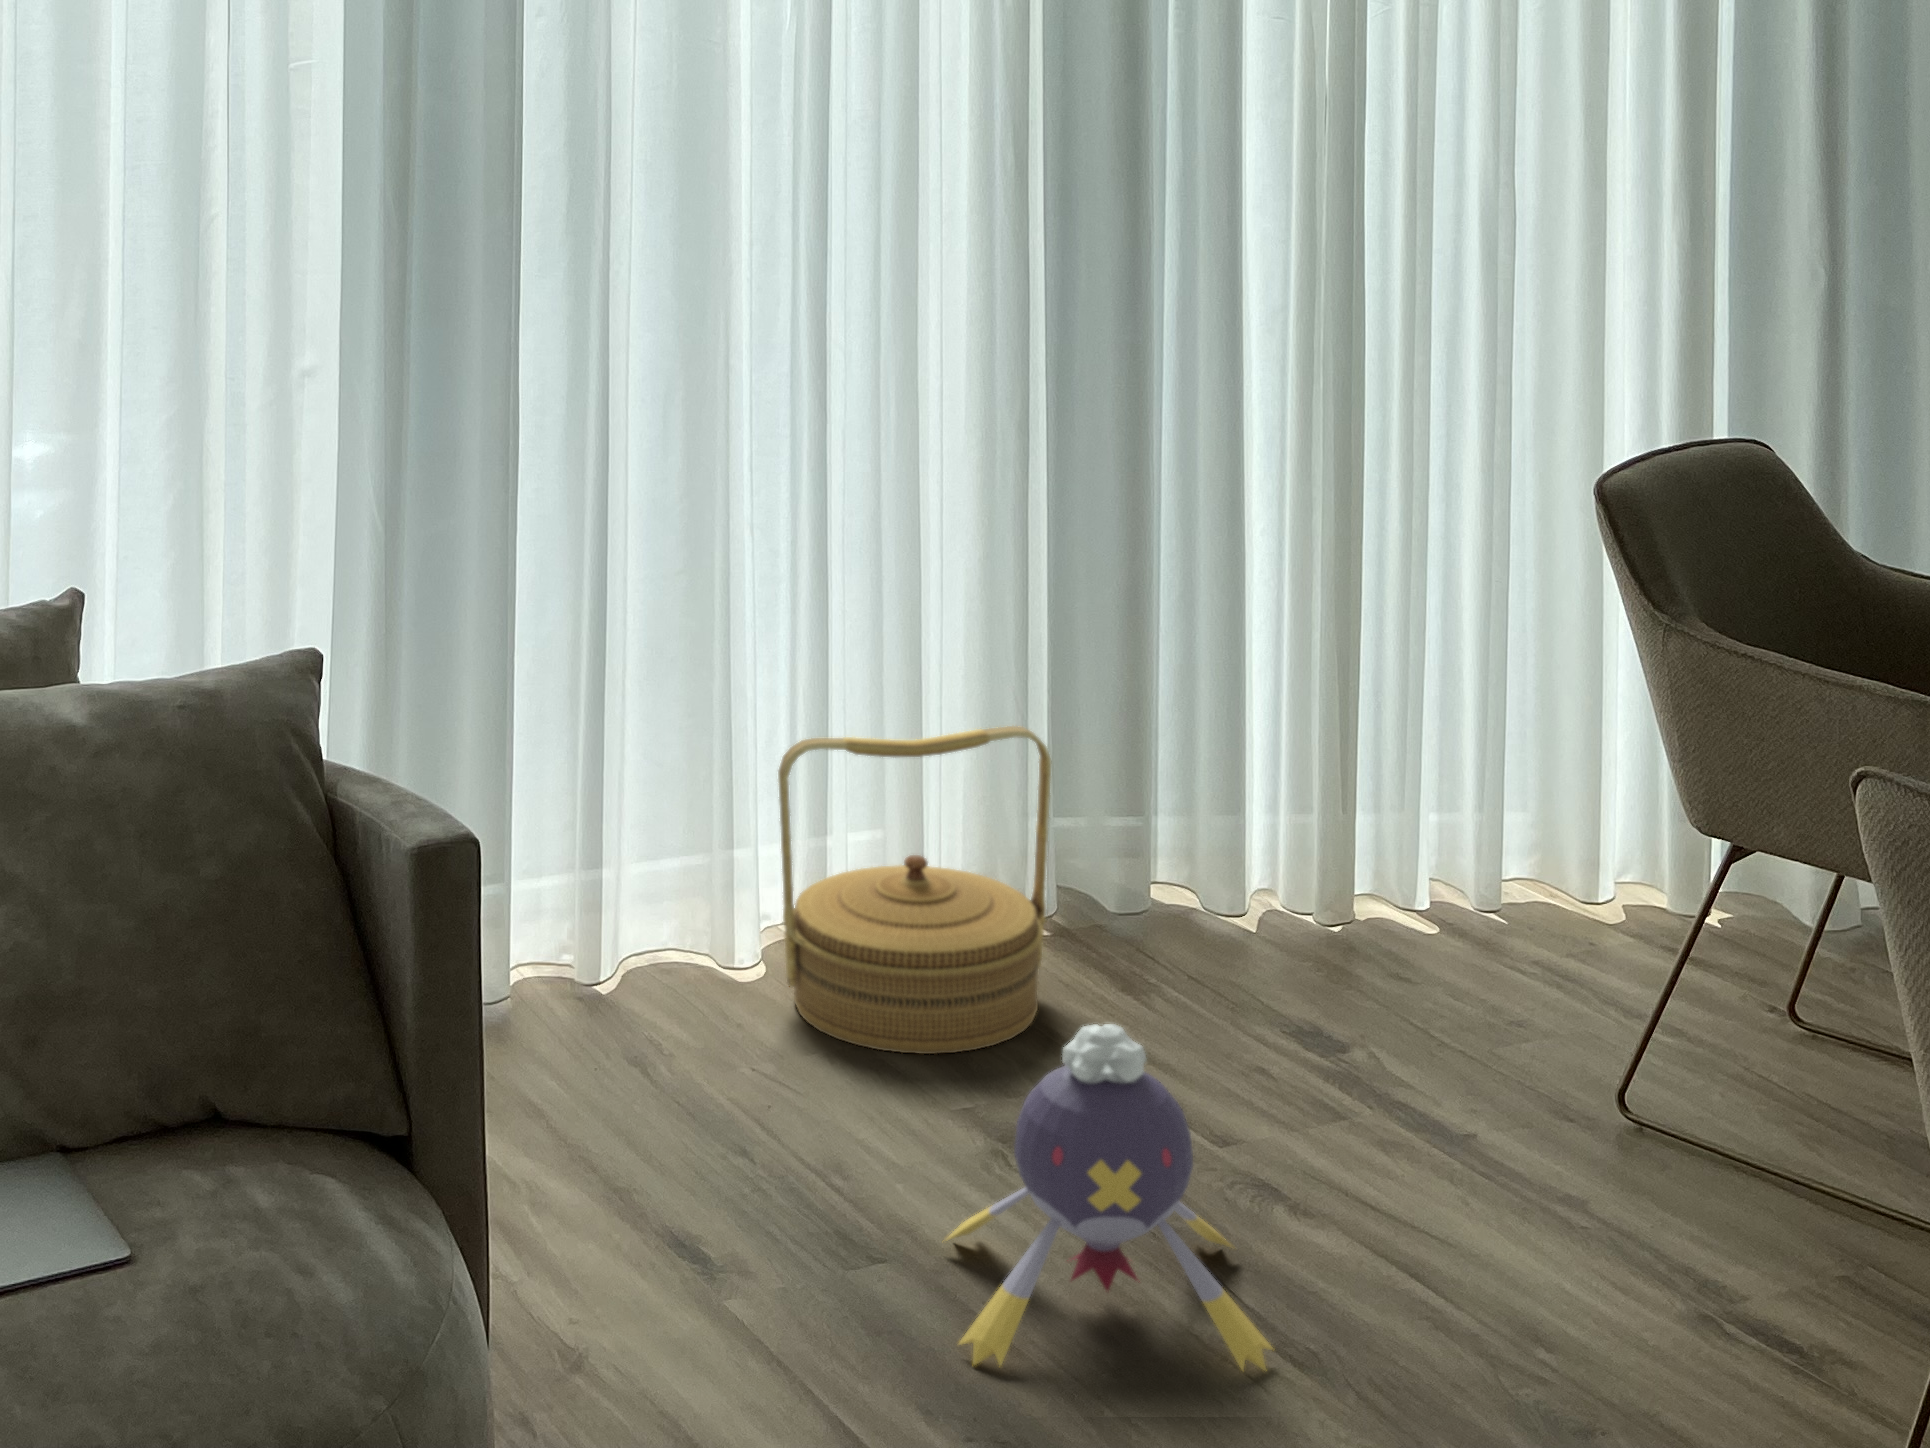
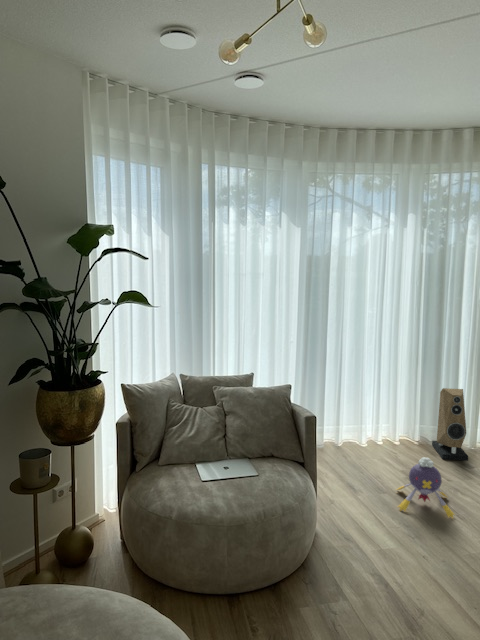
speaker: none [1136,595,1332,1018] -> present [432,388,468,461]
woven basket: present [778,726,1051,1054] -> none [370,407,418,460]

